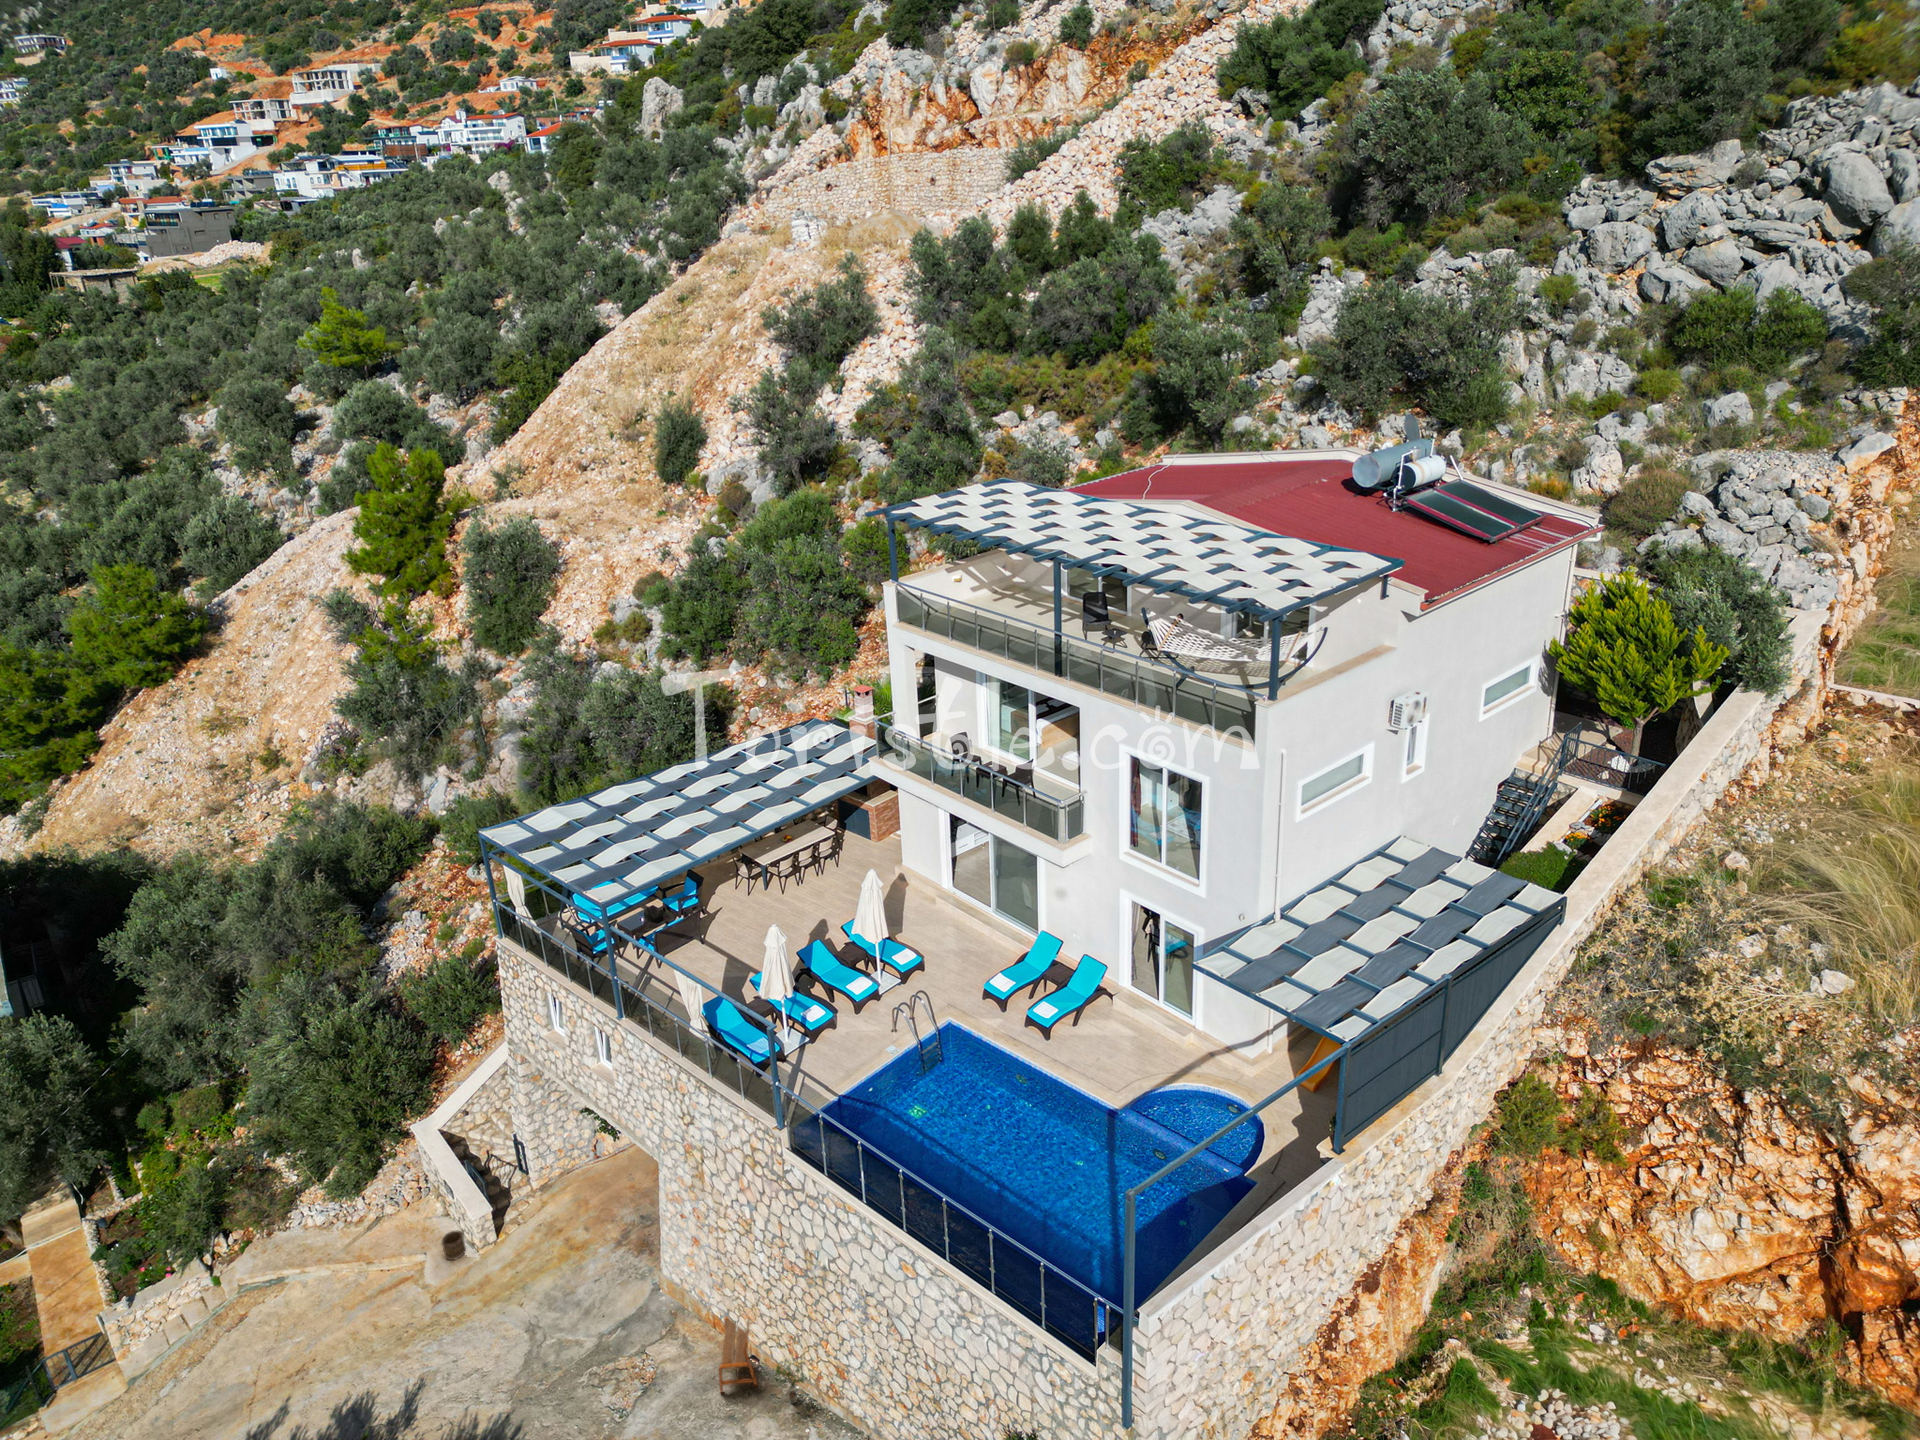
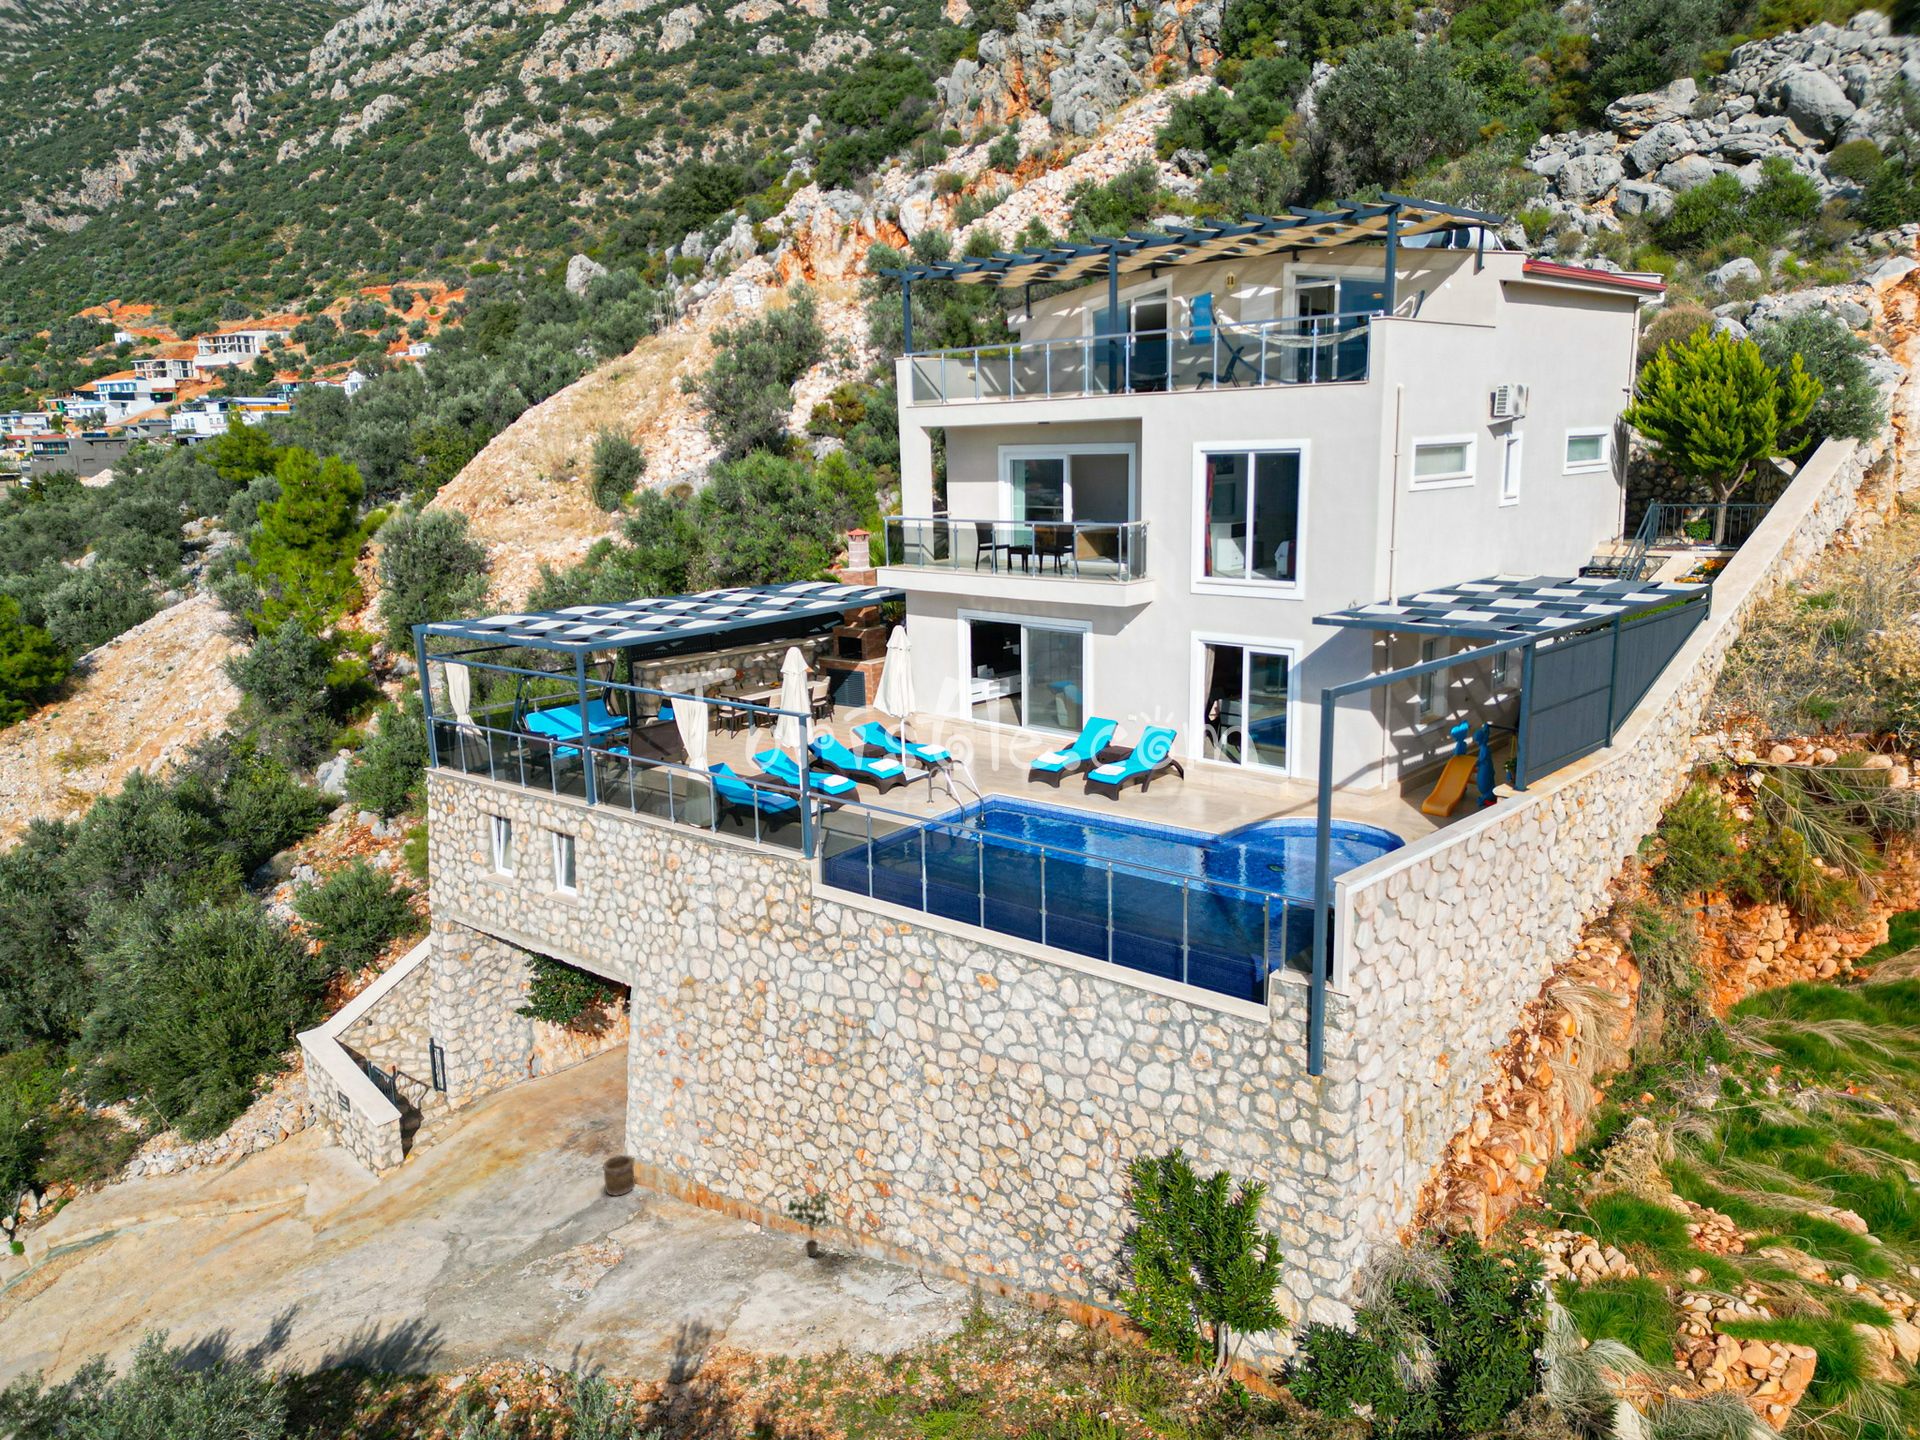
bucket: present [441,1231,466,1260] -> present [603,1155,635,1196]
bench: present [719,1317,757,1393] -> none [709,1138,762,1257]

